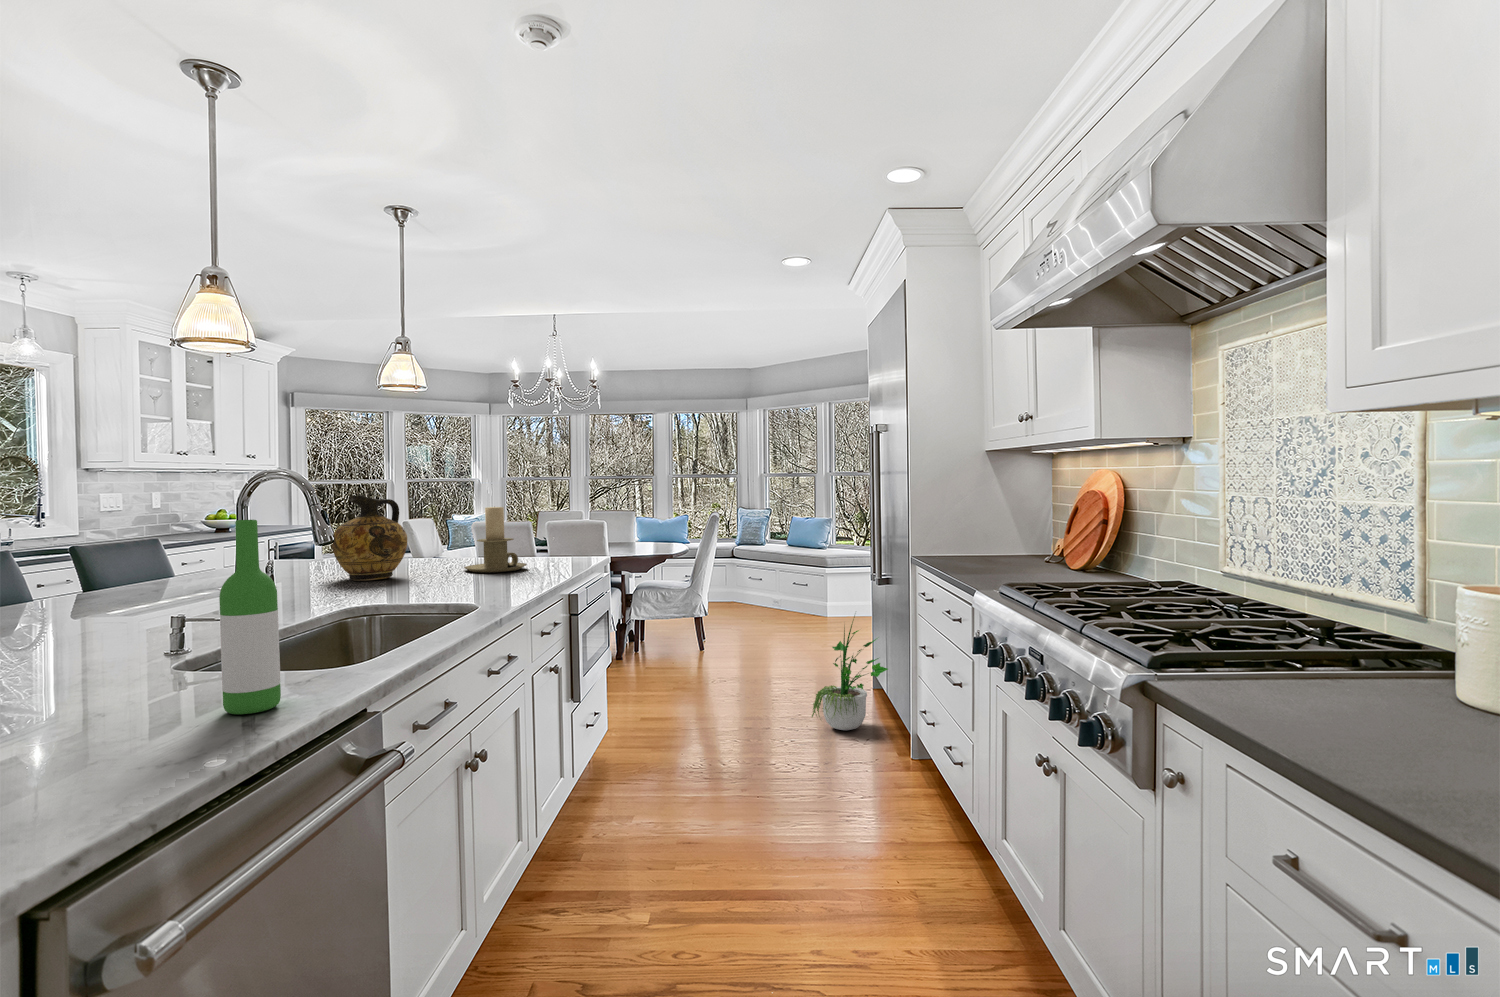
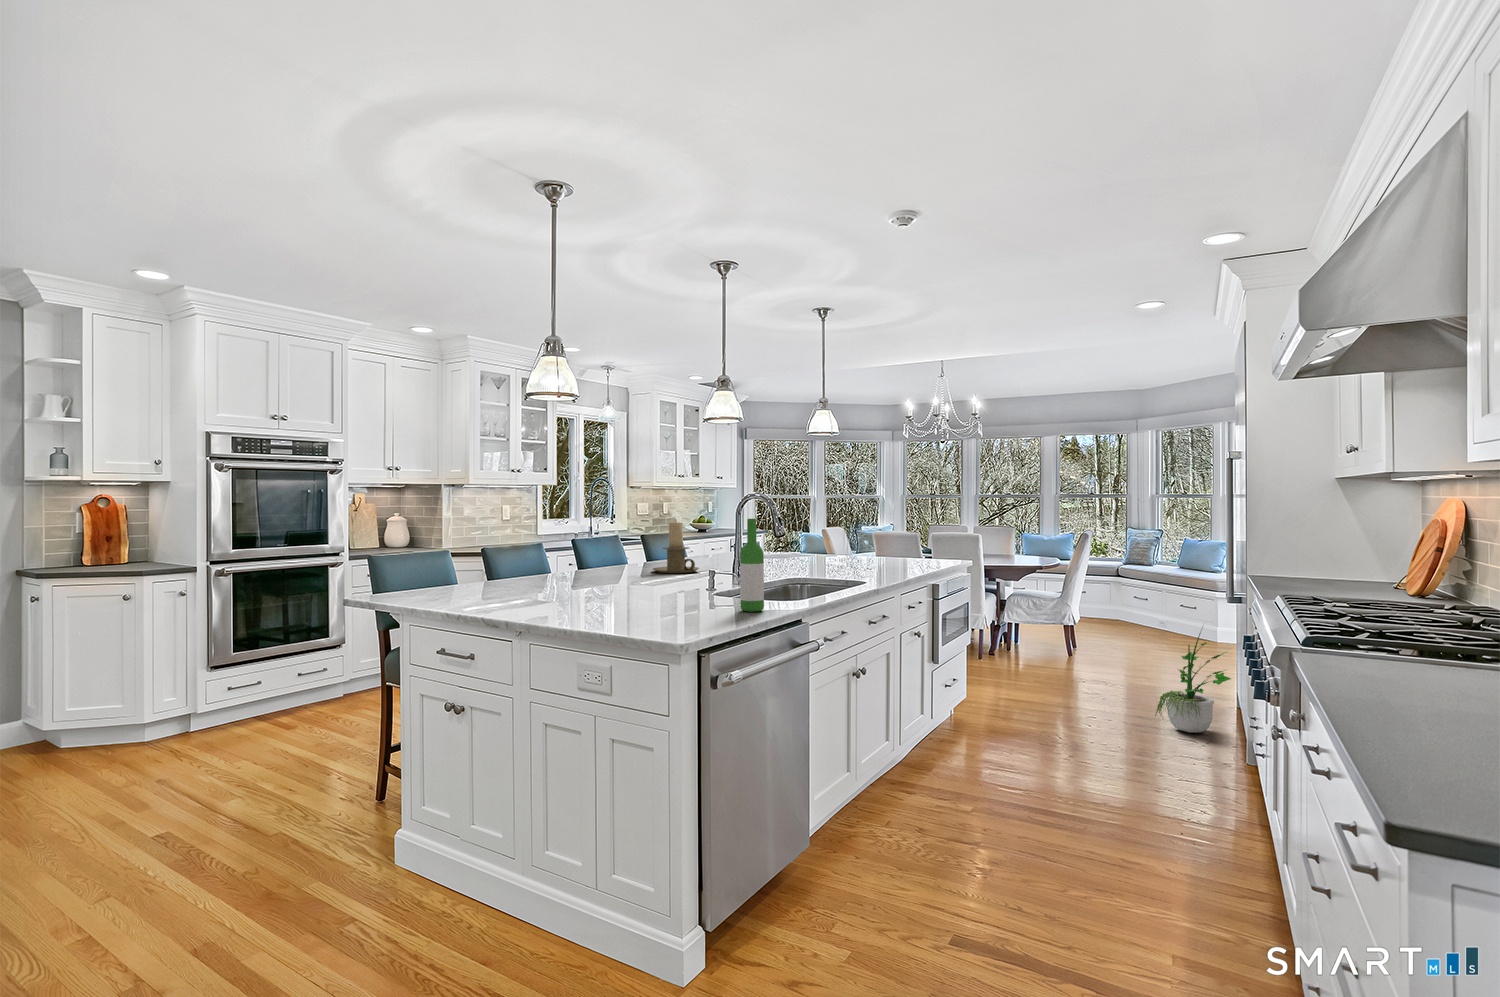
ceramic jug: present [332,495,407,581] -> none [779,508,824,564]
candle holder: present [464,507,527,573] -> present [653,522,699,573]

